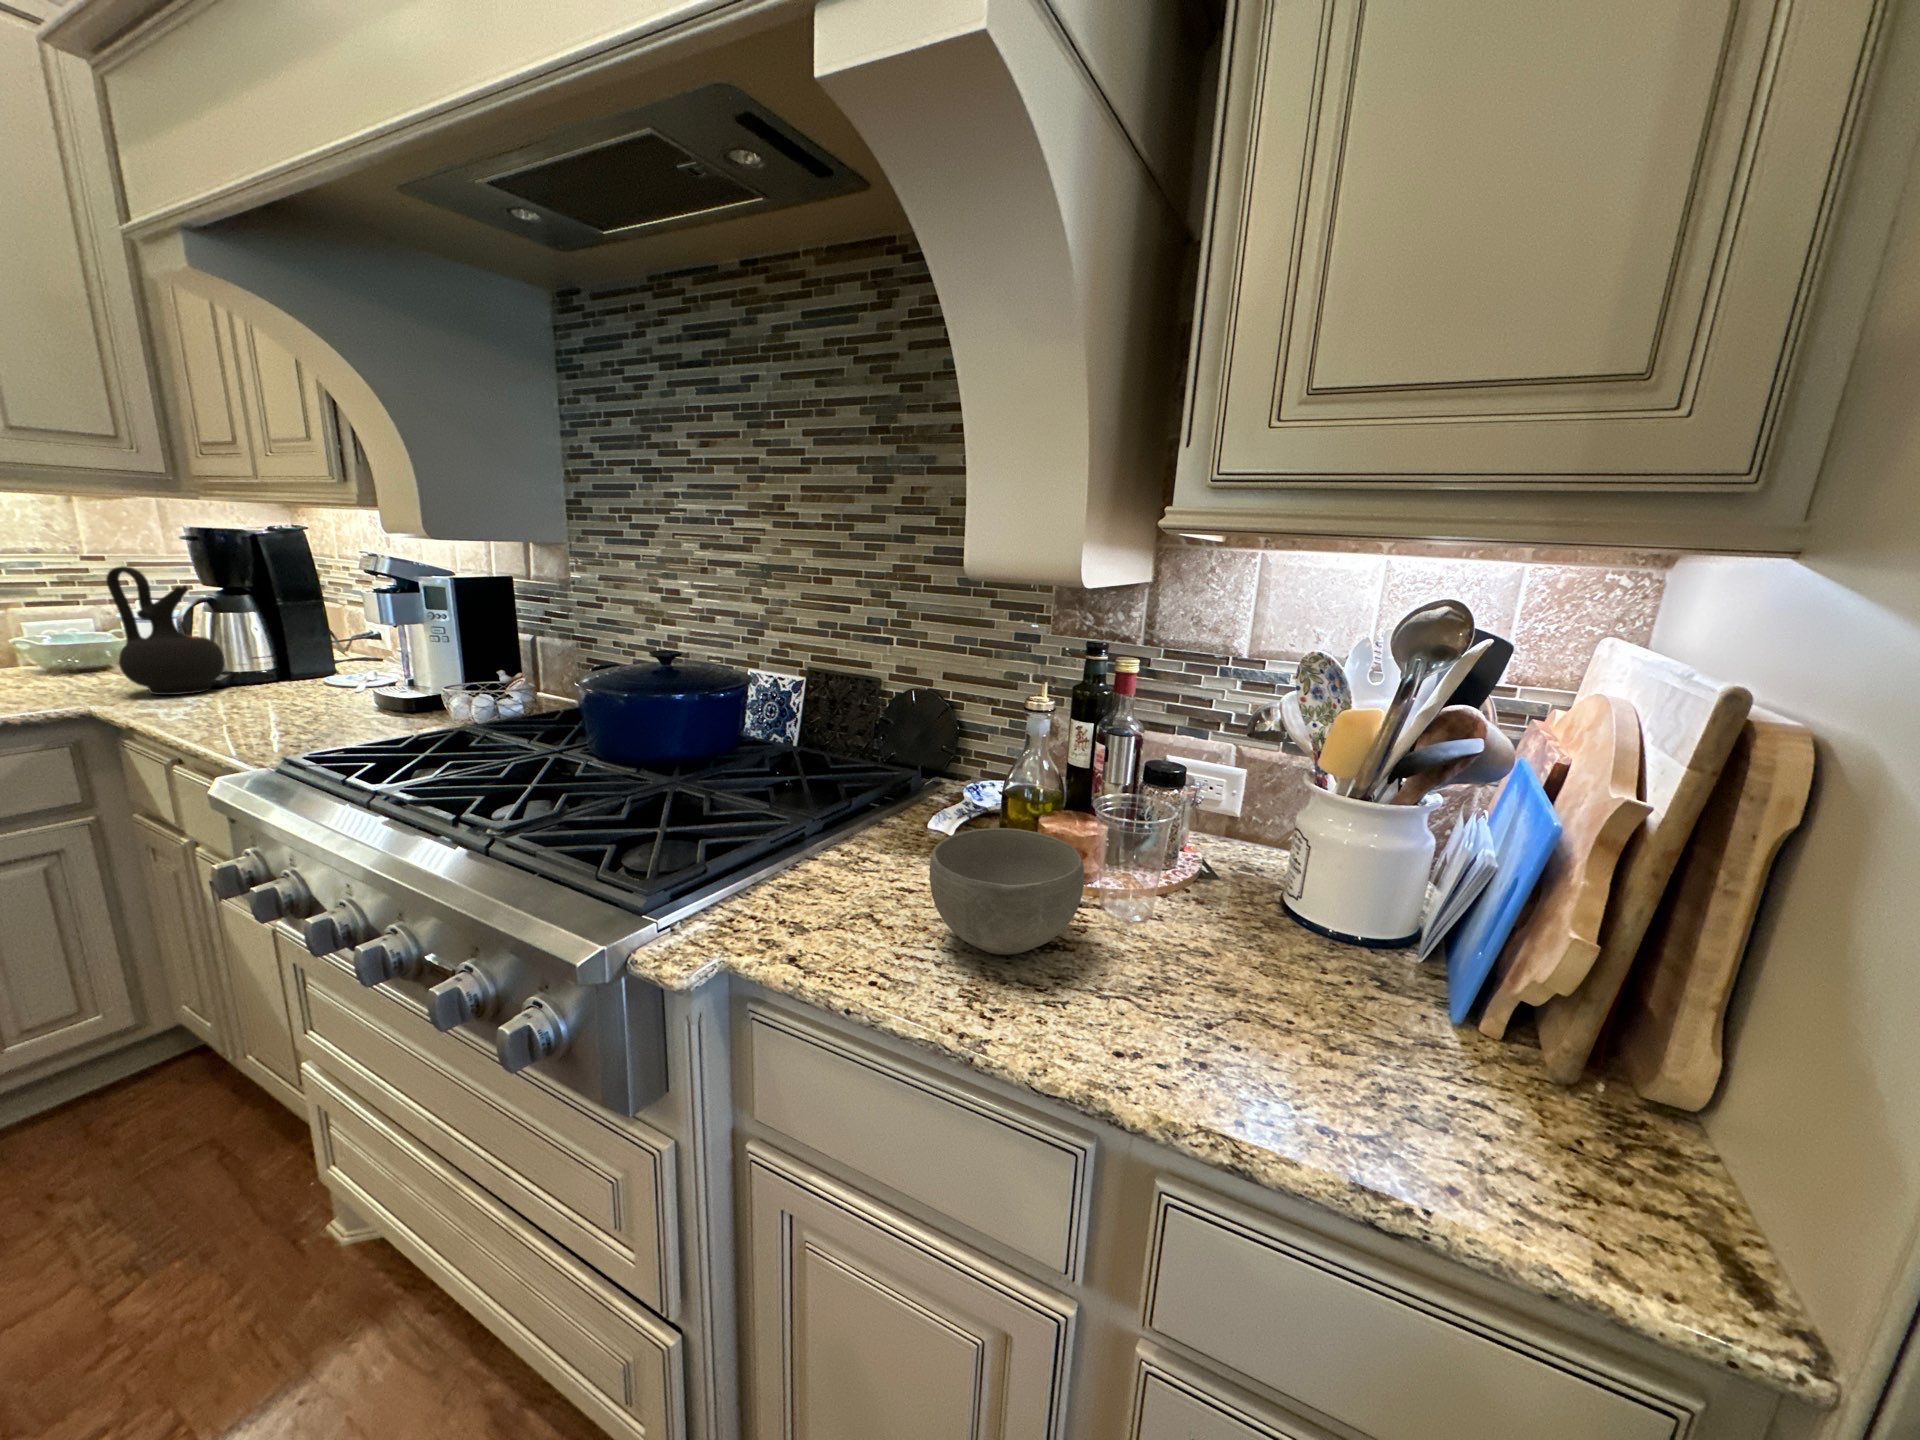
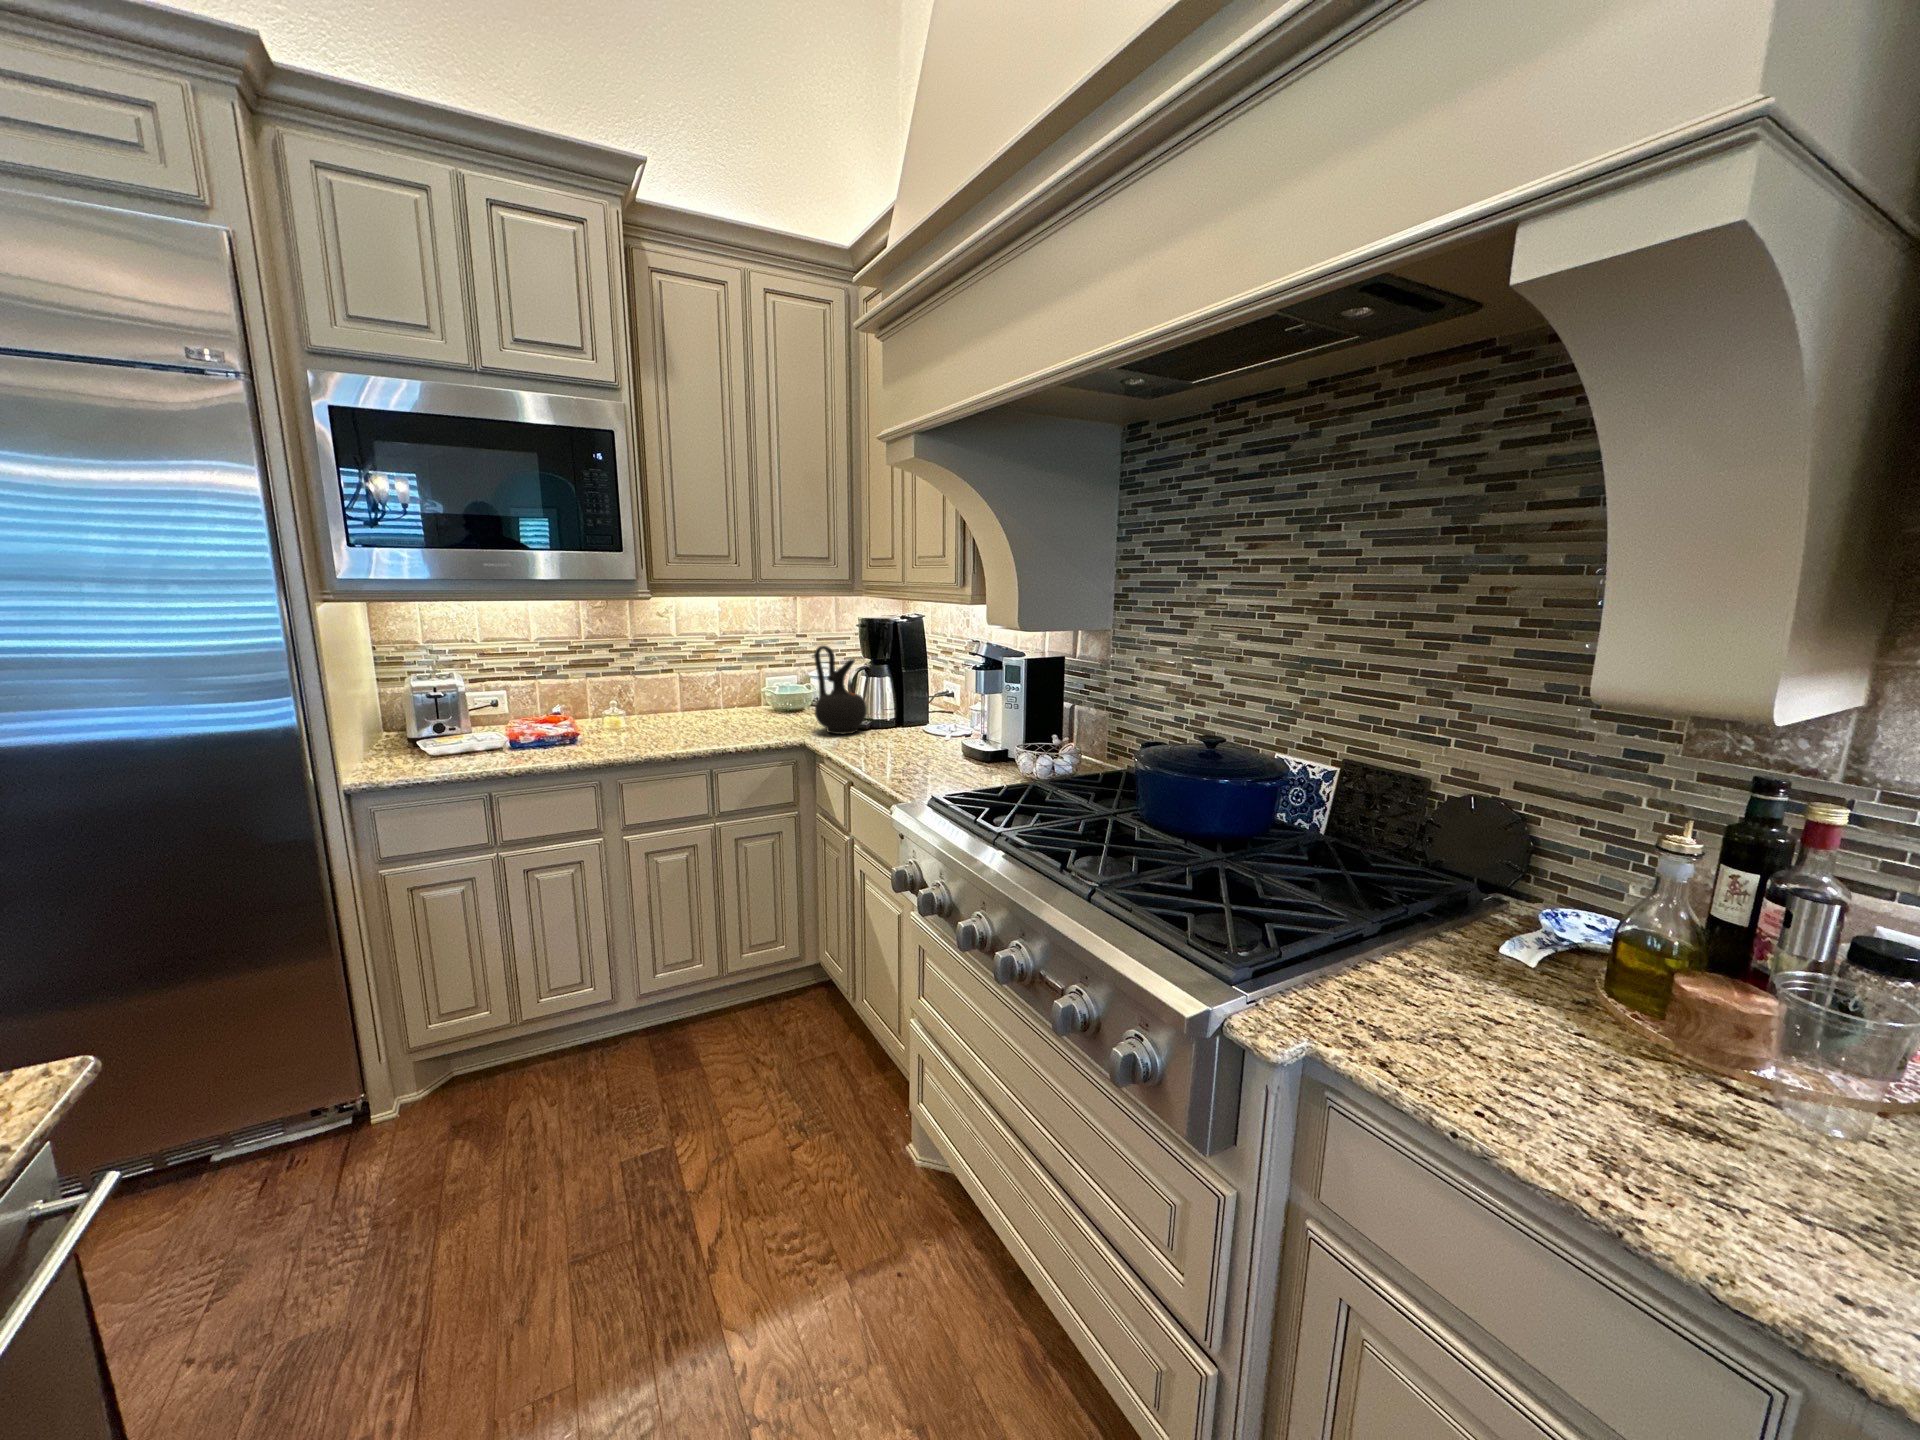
bowl: present [930,828,1084,955] -> none [1542,977,1767,1131]

